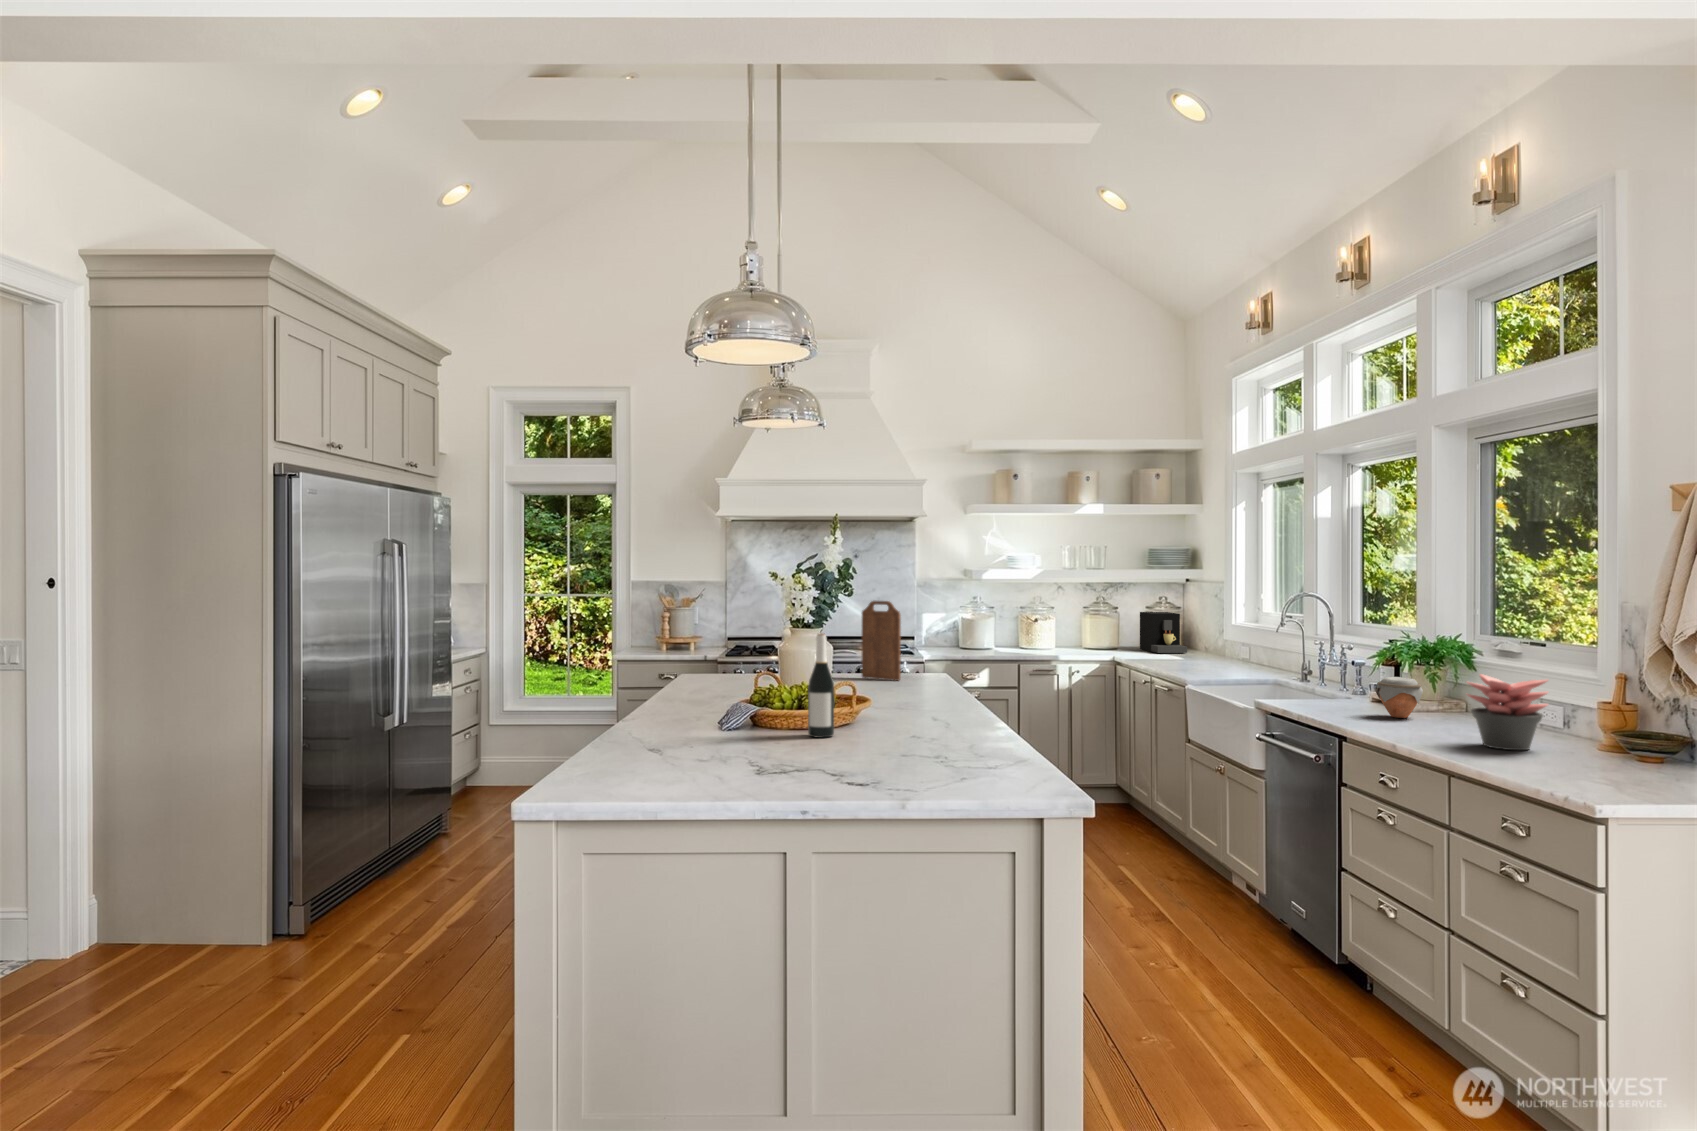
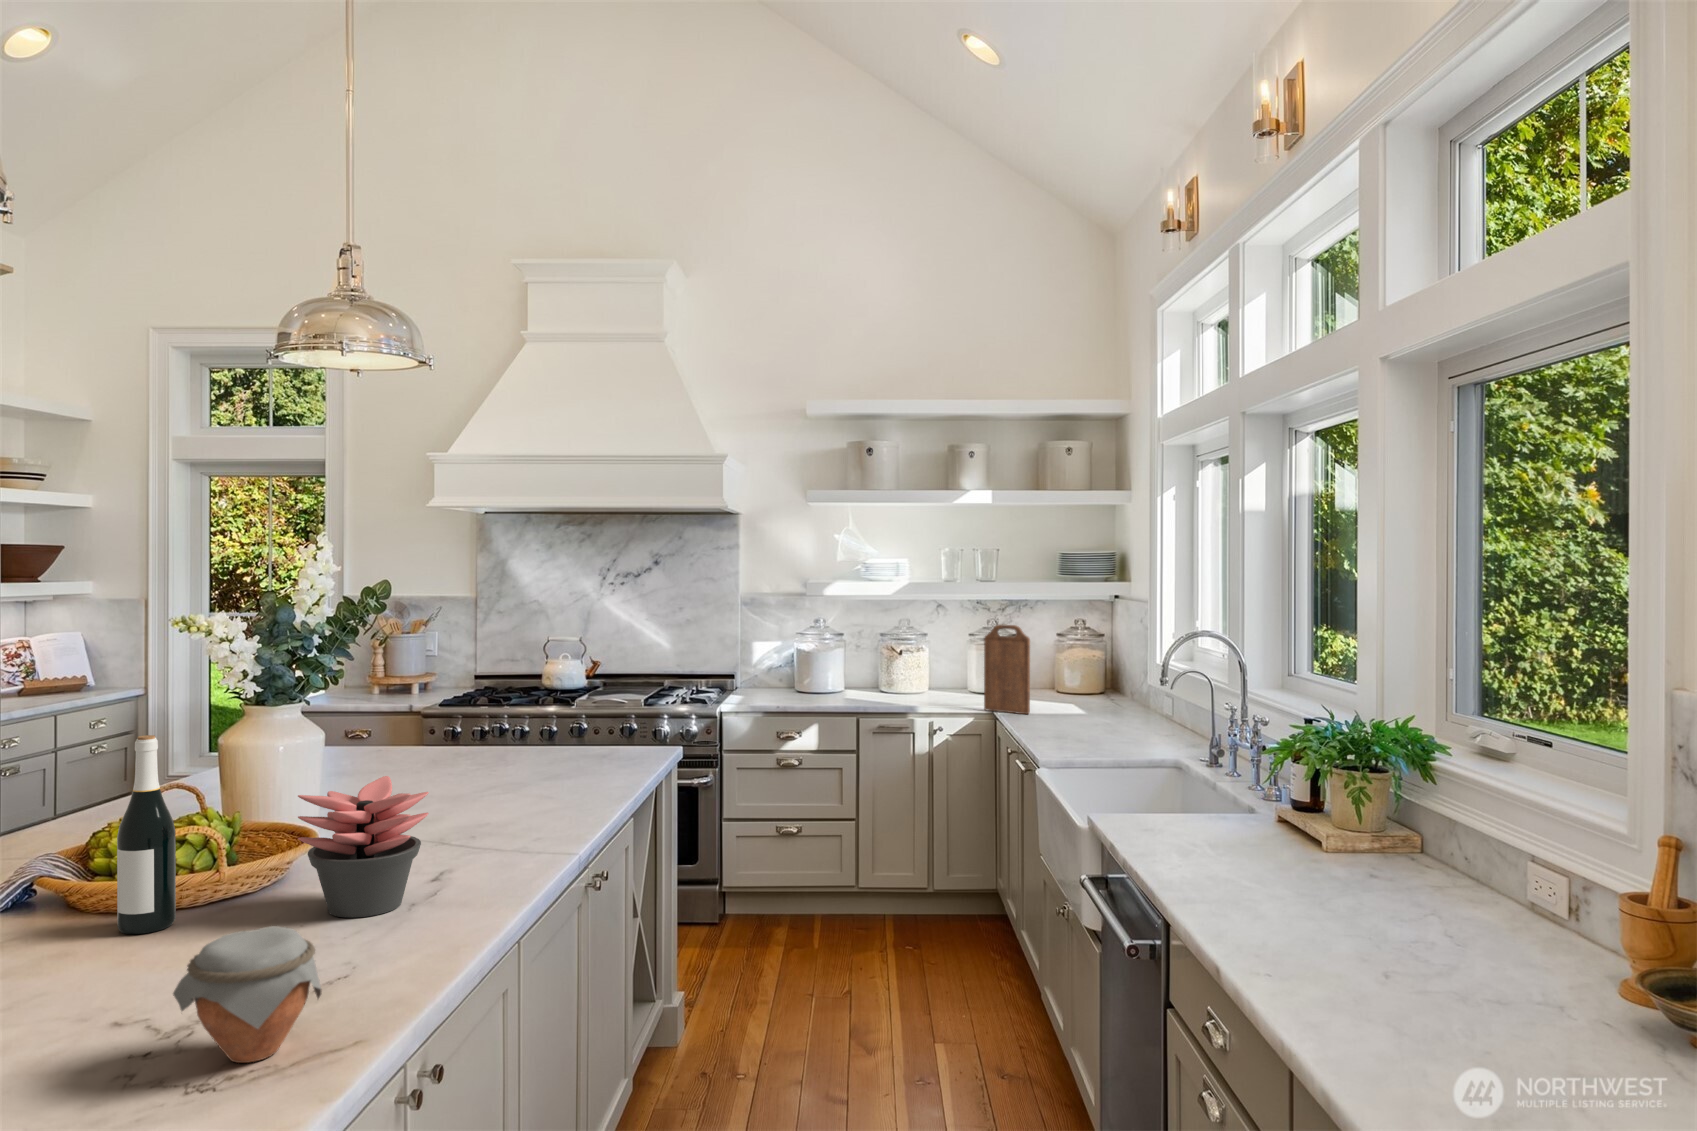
cutting board: present [862,601,901,681] -> present [984,624,1030,714]
coffee maker: present [1140,612,1187,653] -> none [1050,640,1106,700]
succulent plant: present [1467,674,1548,750] -> present [298,776,429,918]
jar: present [1376,677,1423,718] -> present [173,926,321,1063]

